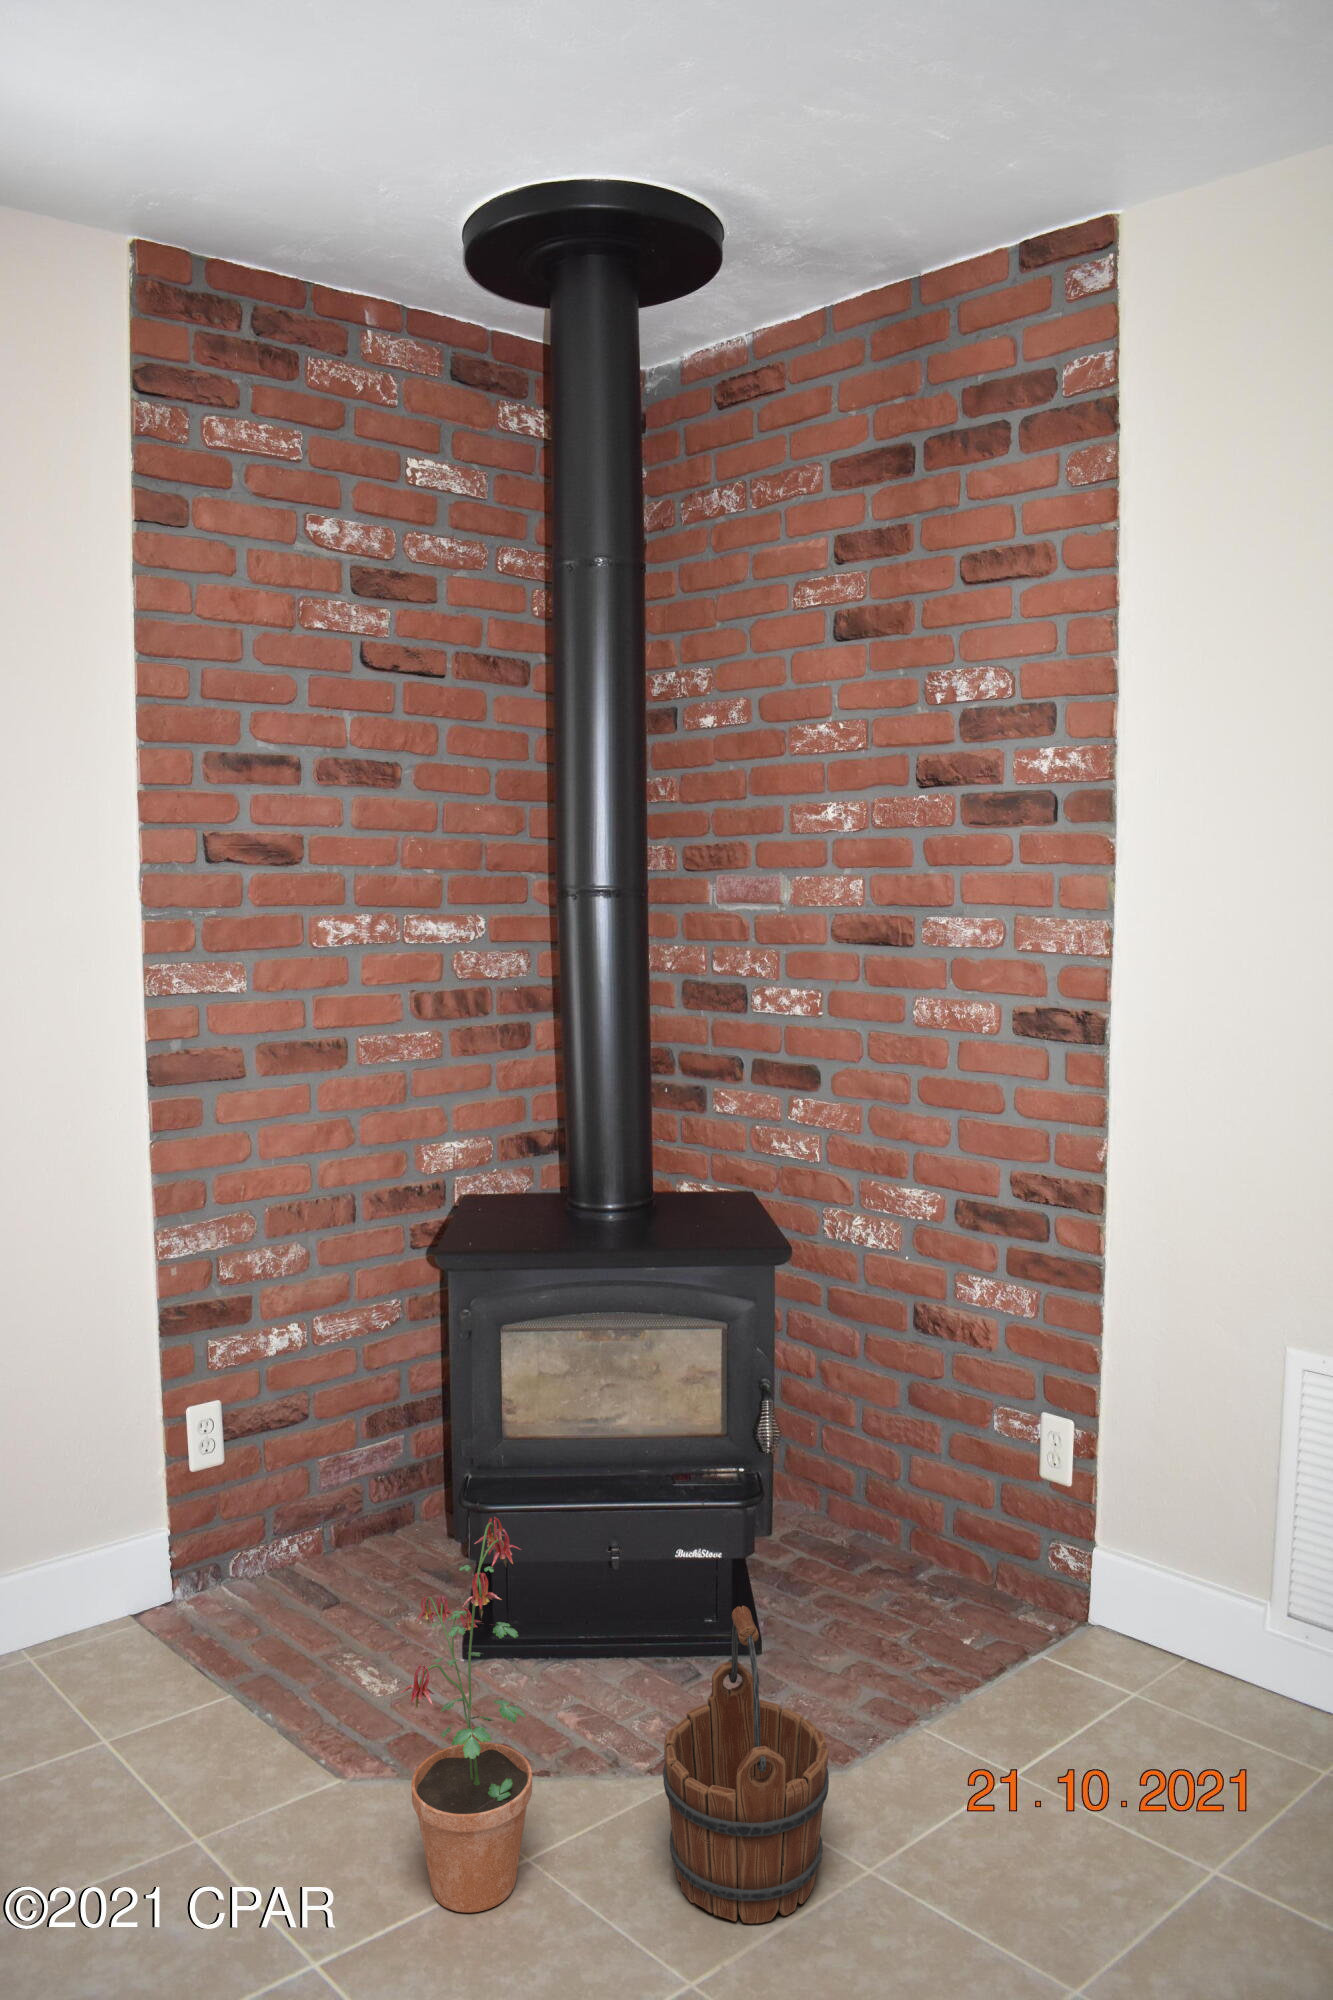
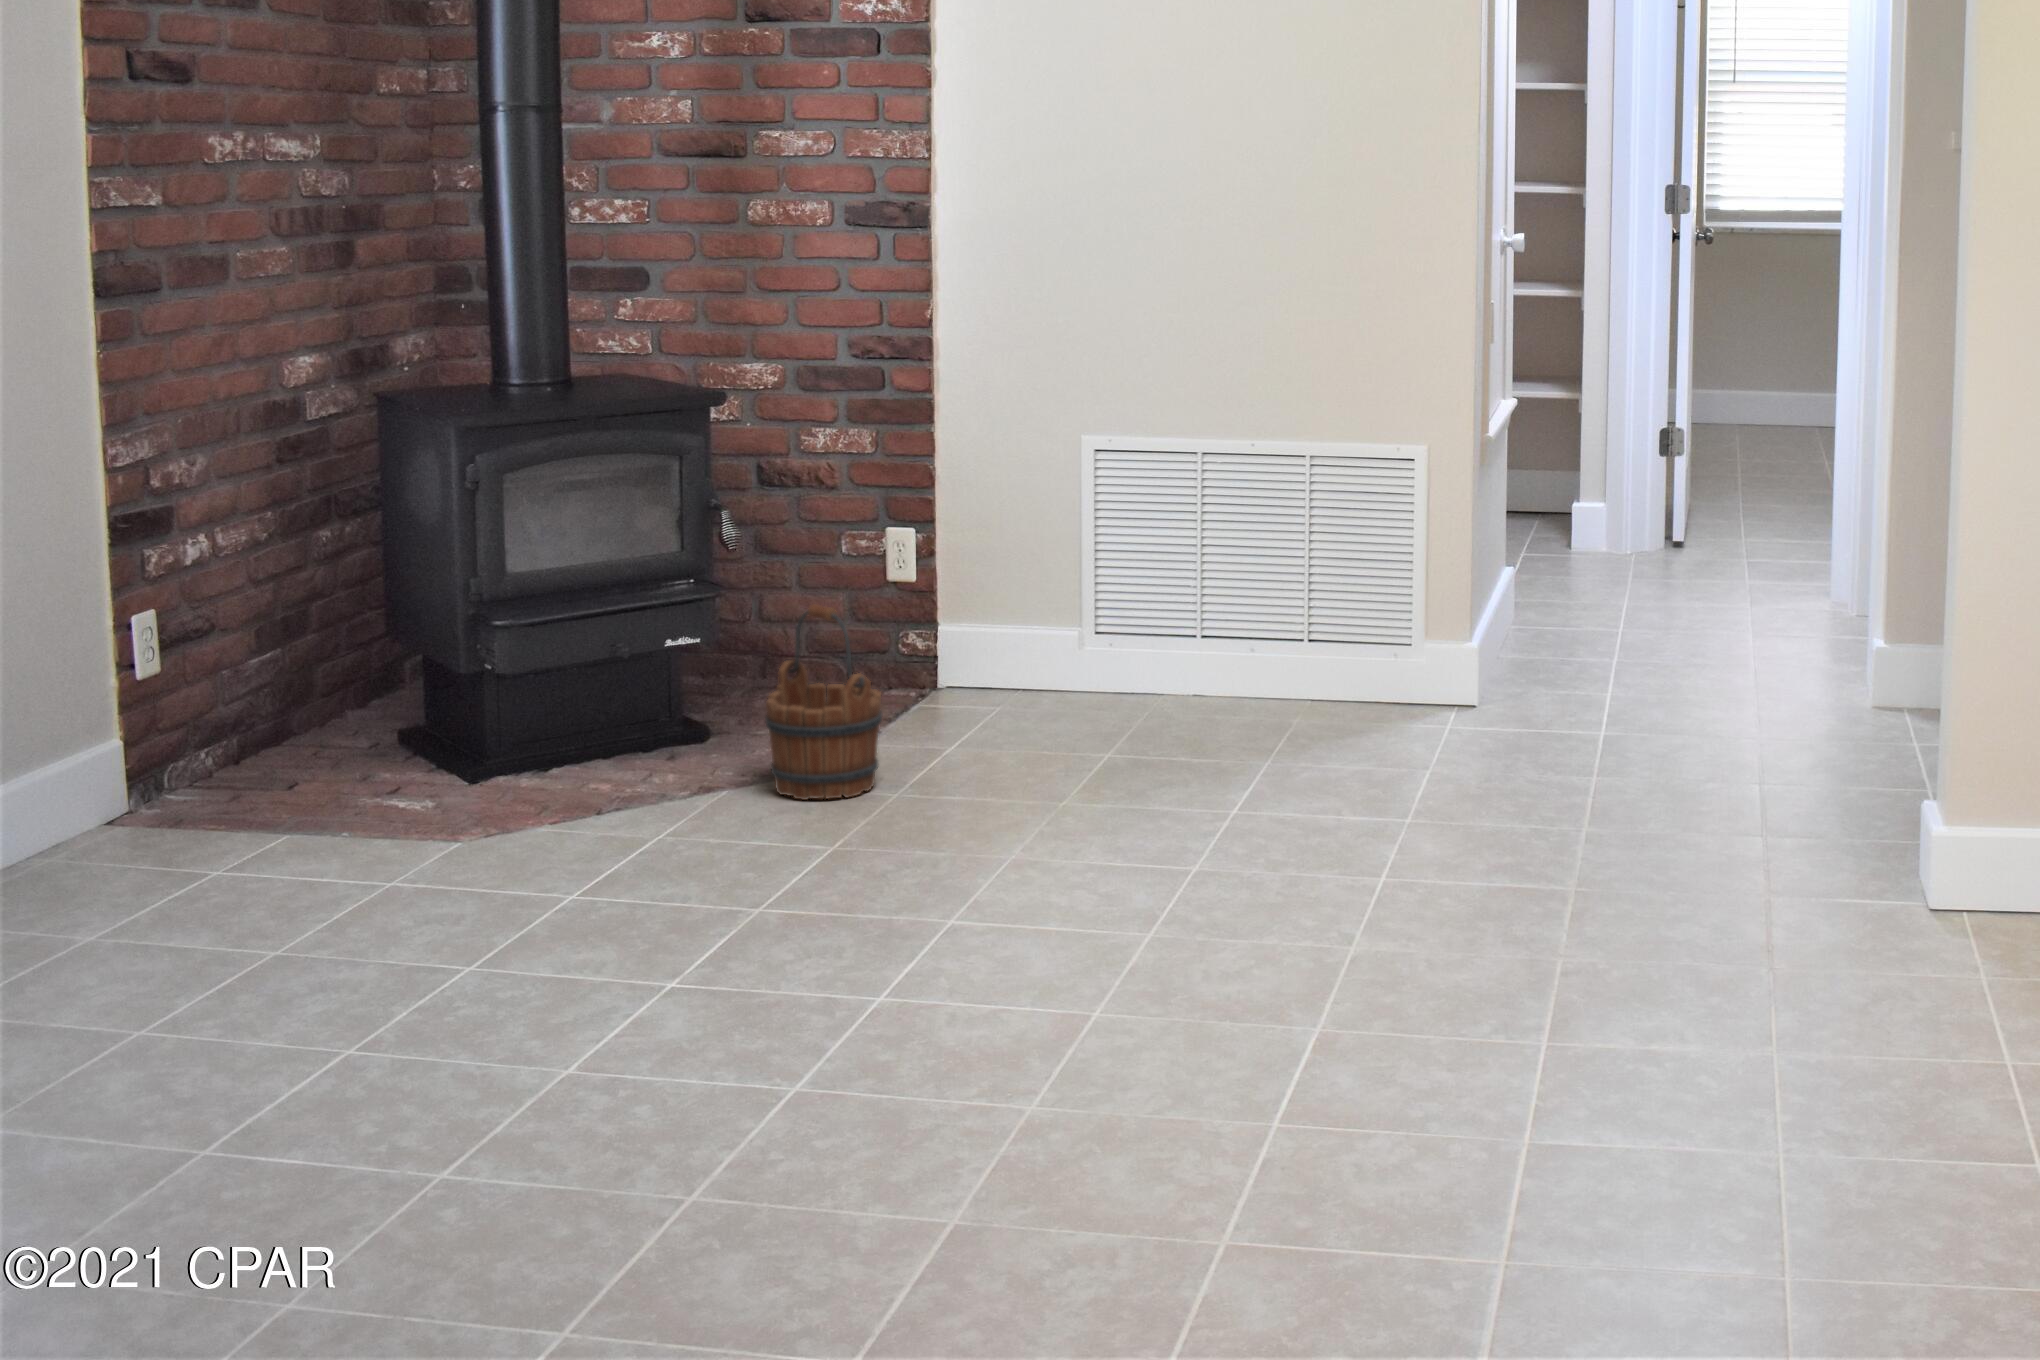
potted plant: present [400,1517,532,1913] -> none [574,570,698,832]

